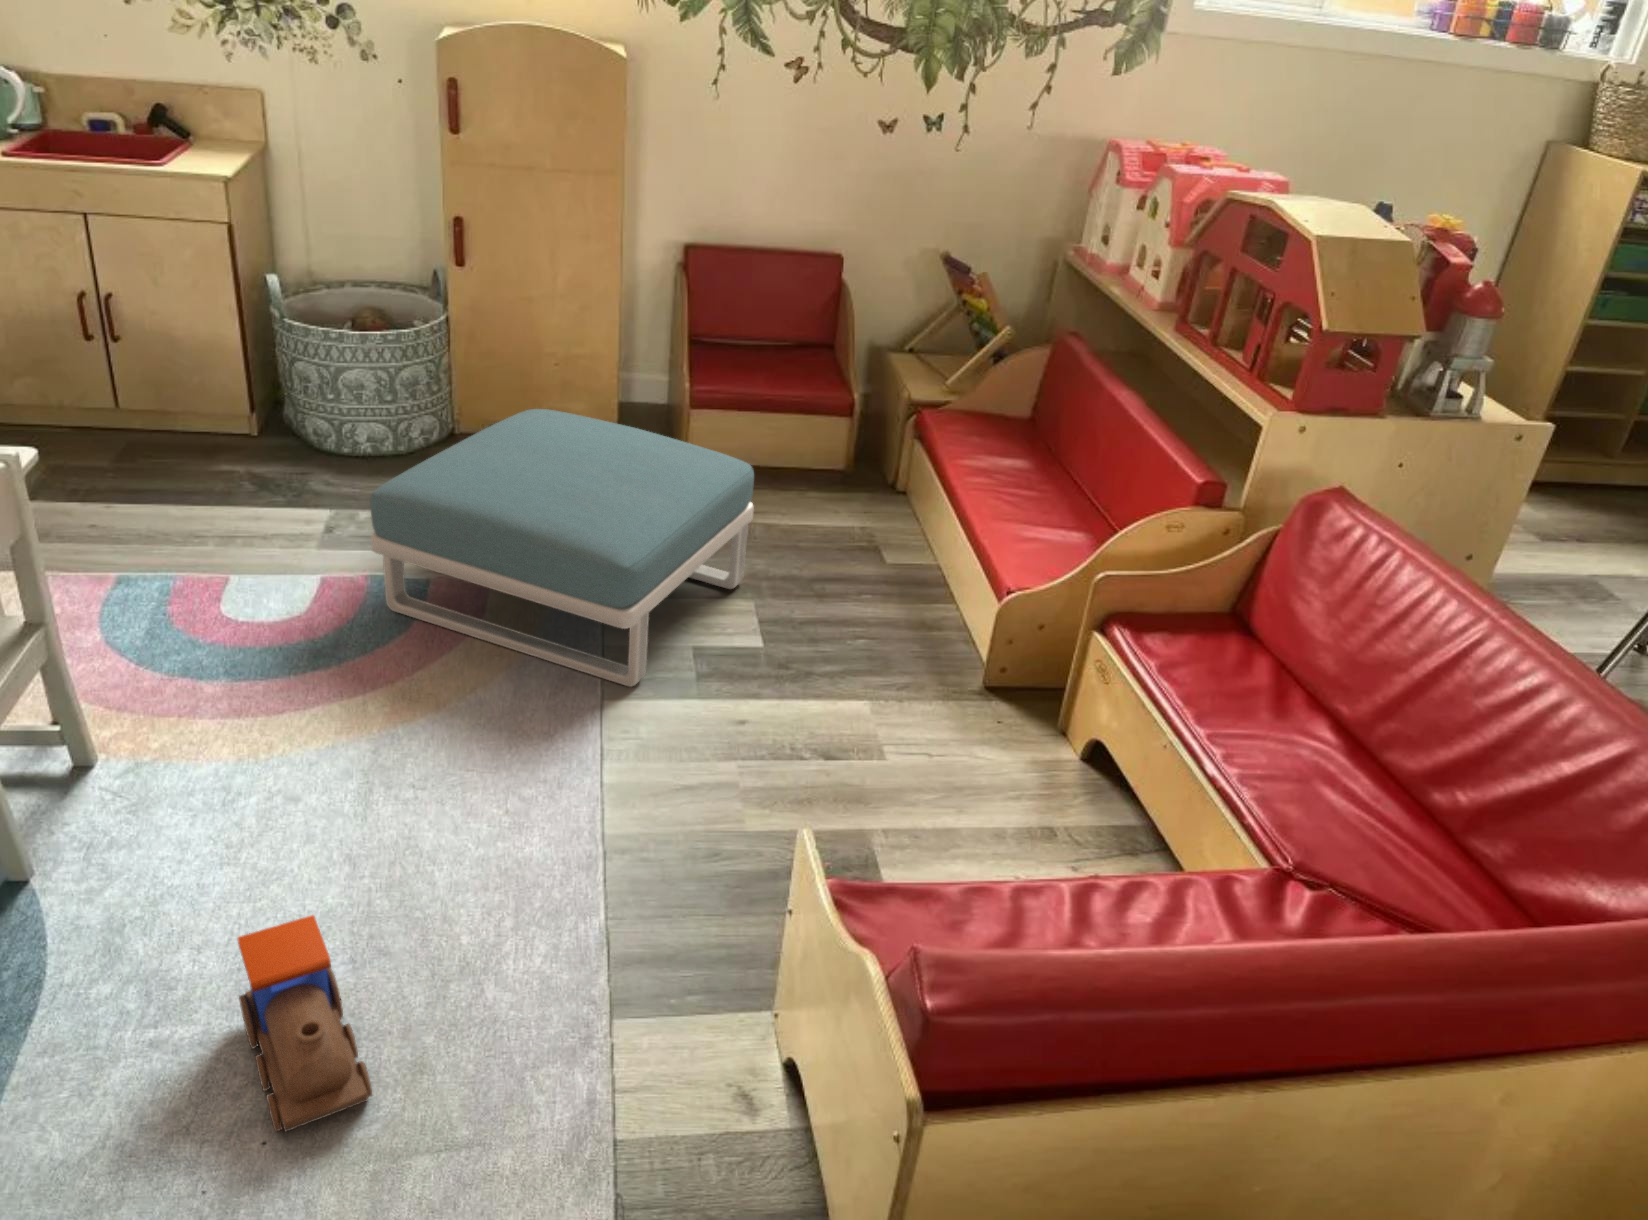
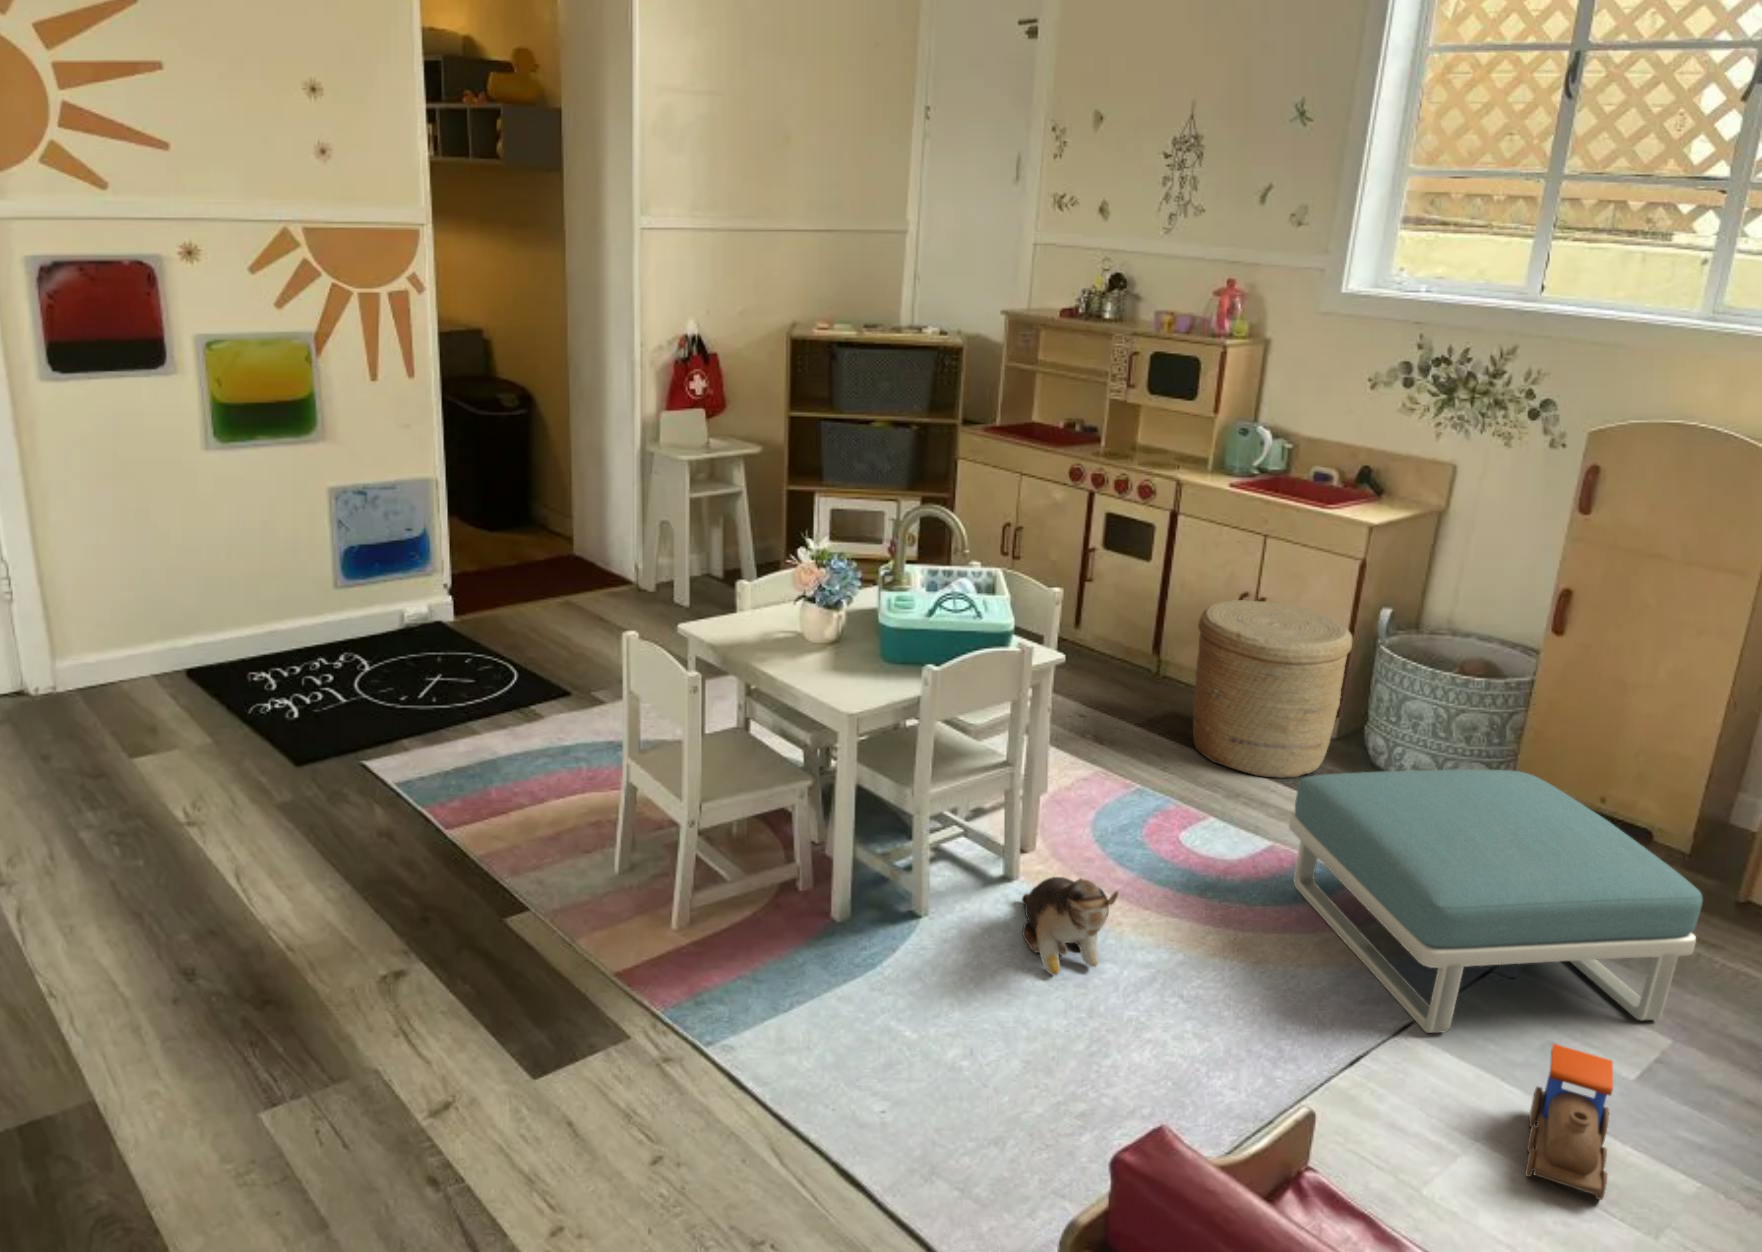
woven basket: none [66,296,279,512] -> present [1193,600,1352,778]
plush toy: none [134,711,344,849] -> present [1022,877,1118,975]
toy train: present [238,915,372,1132] -> present [1525,1044,1613,1200]

